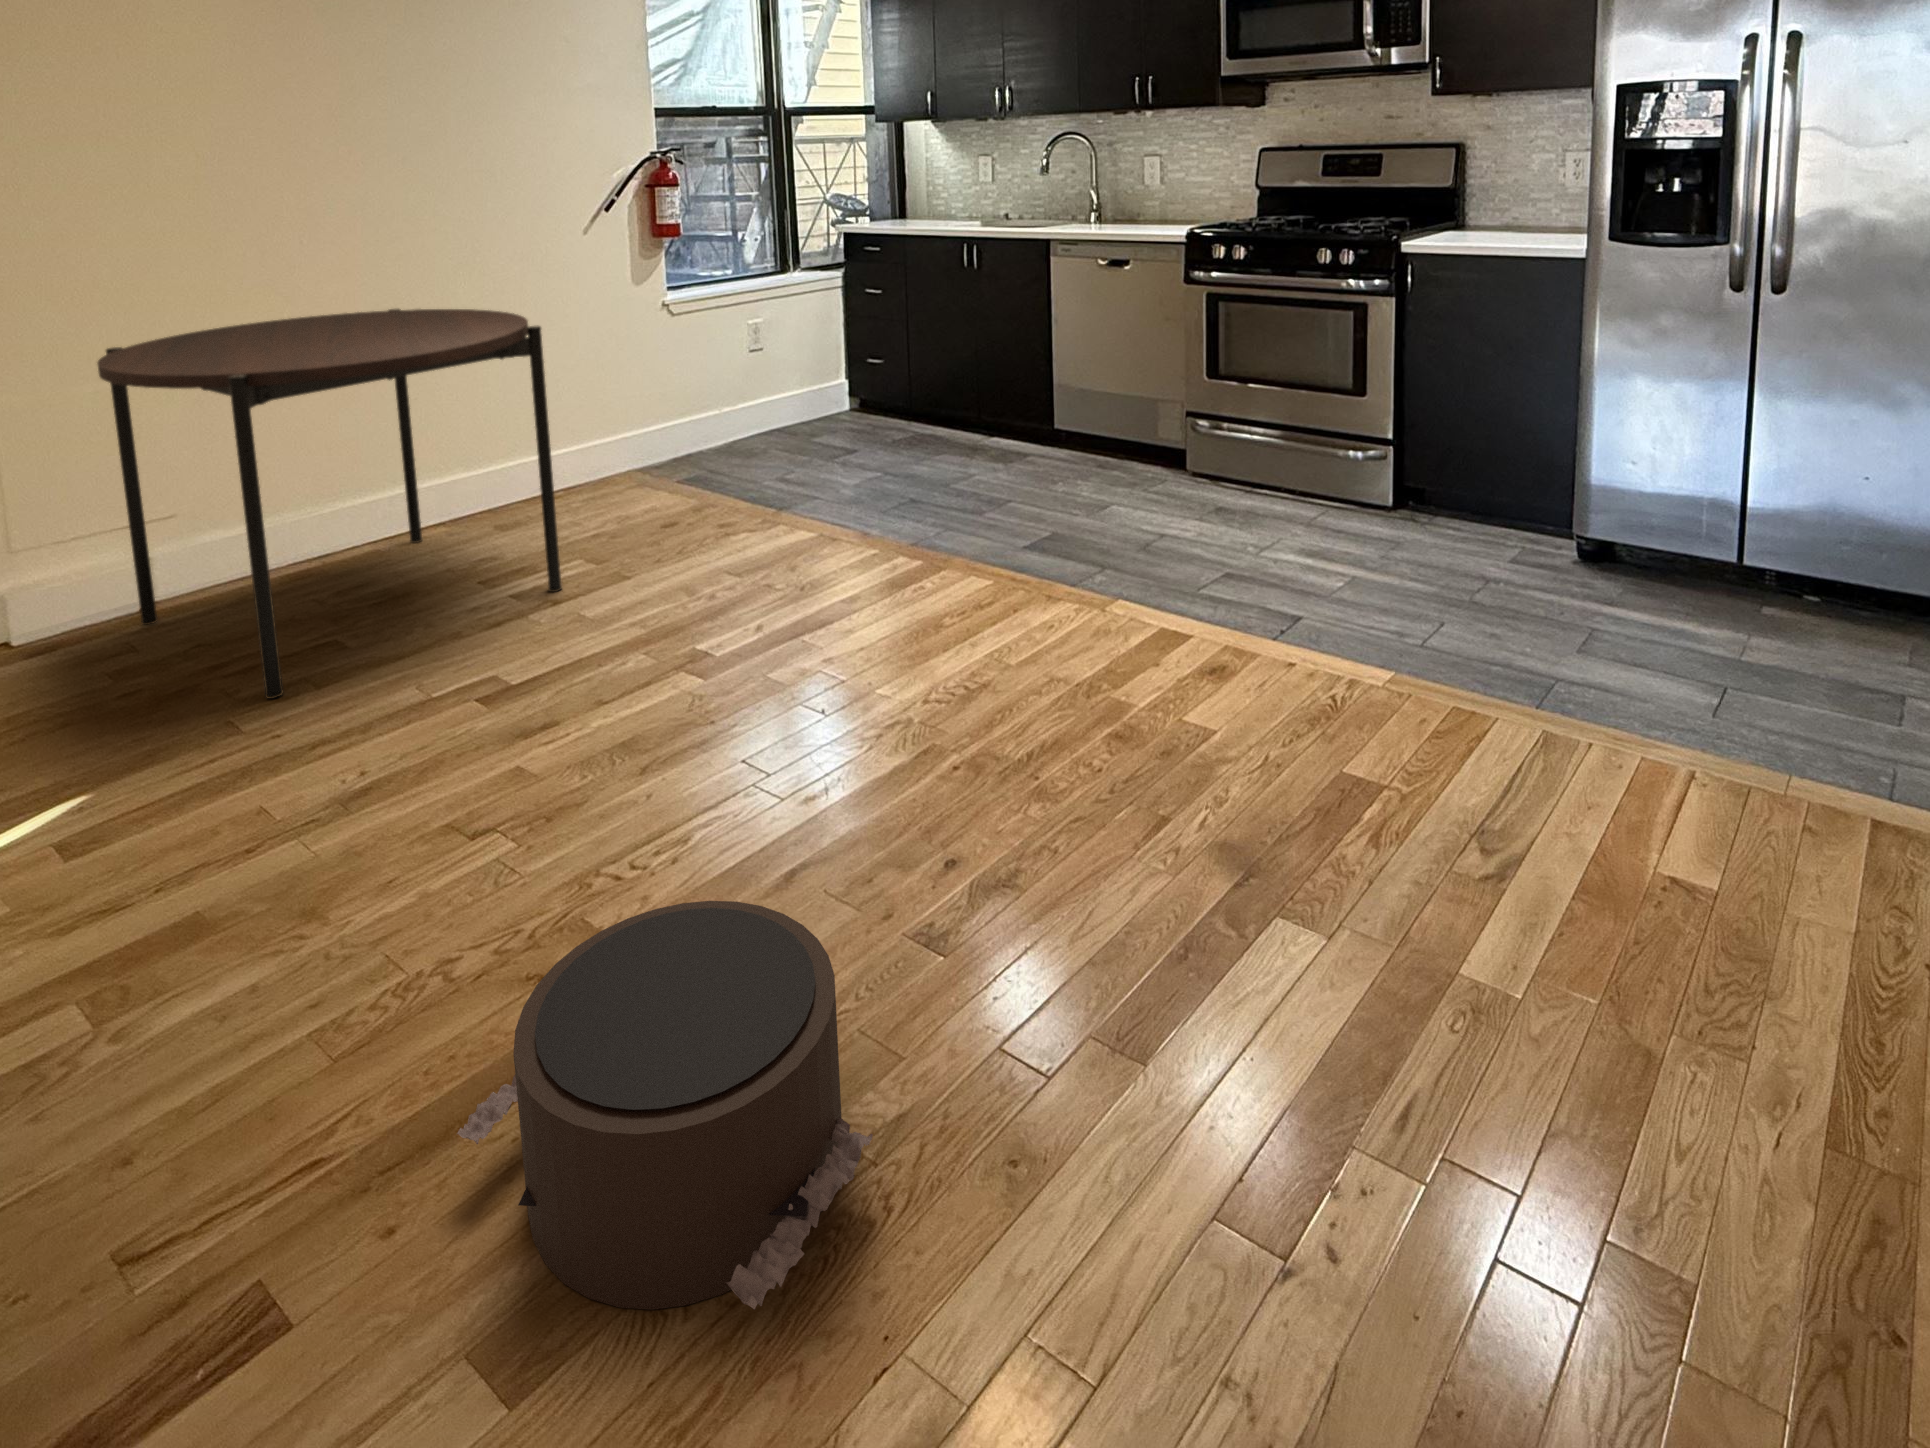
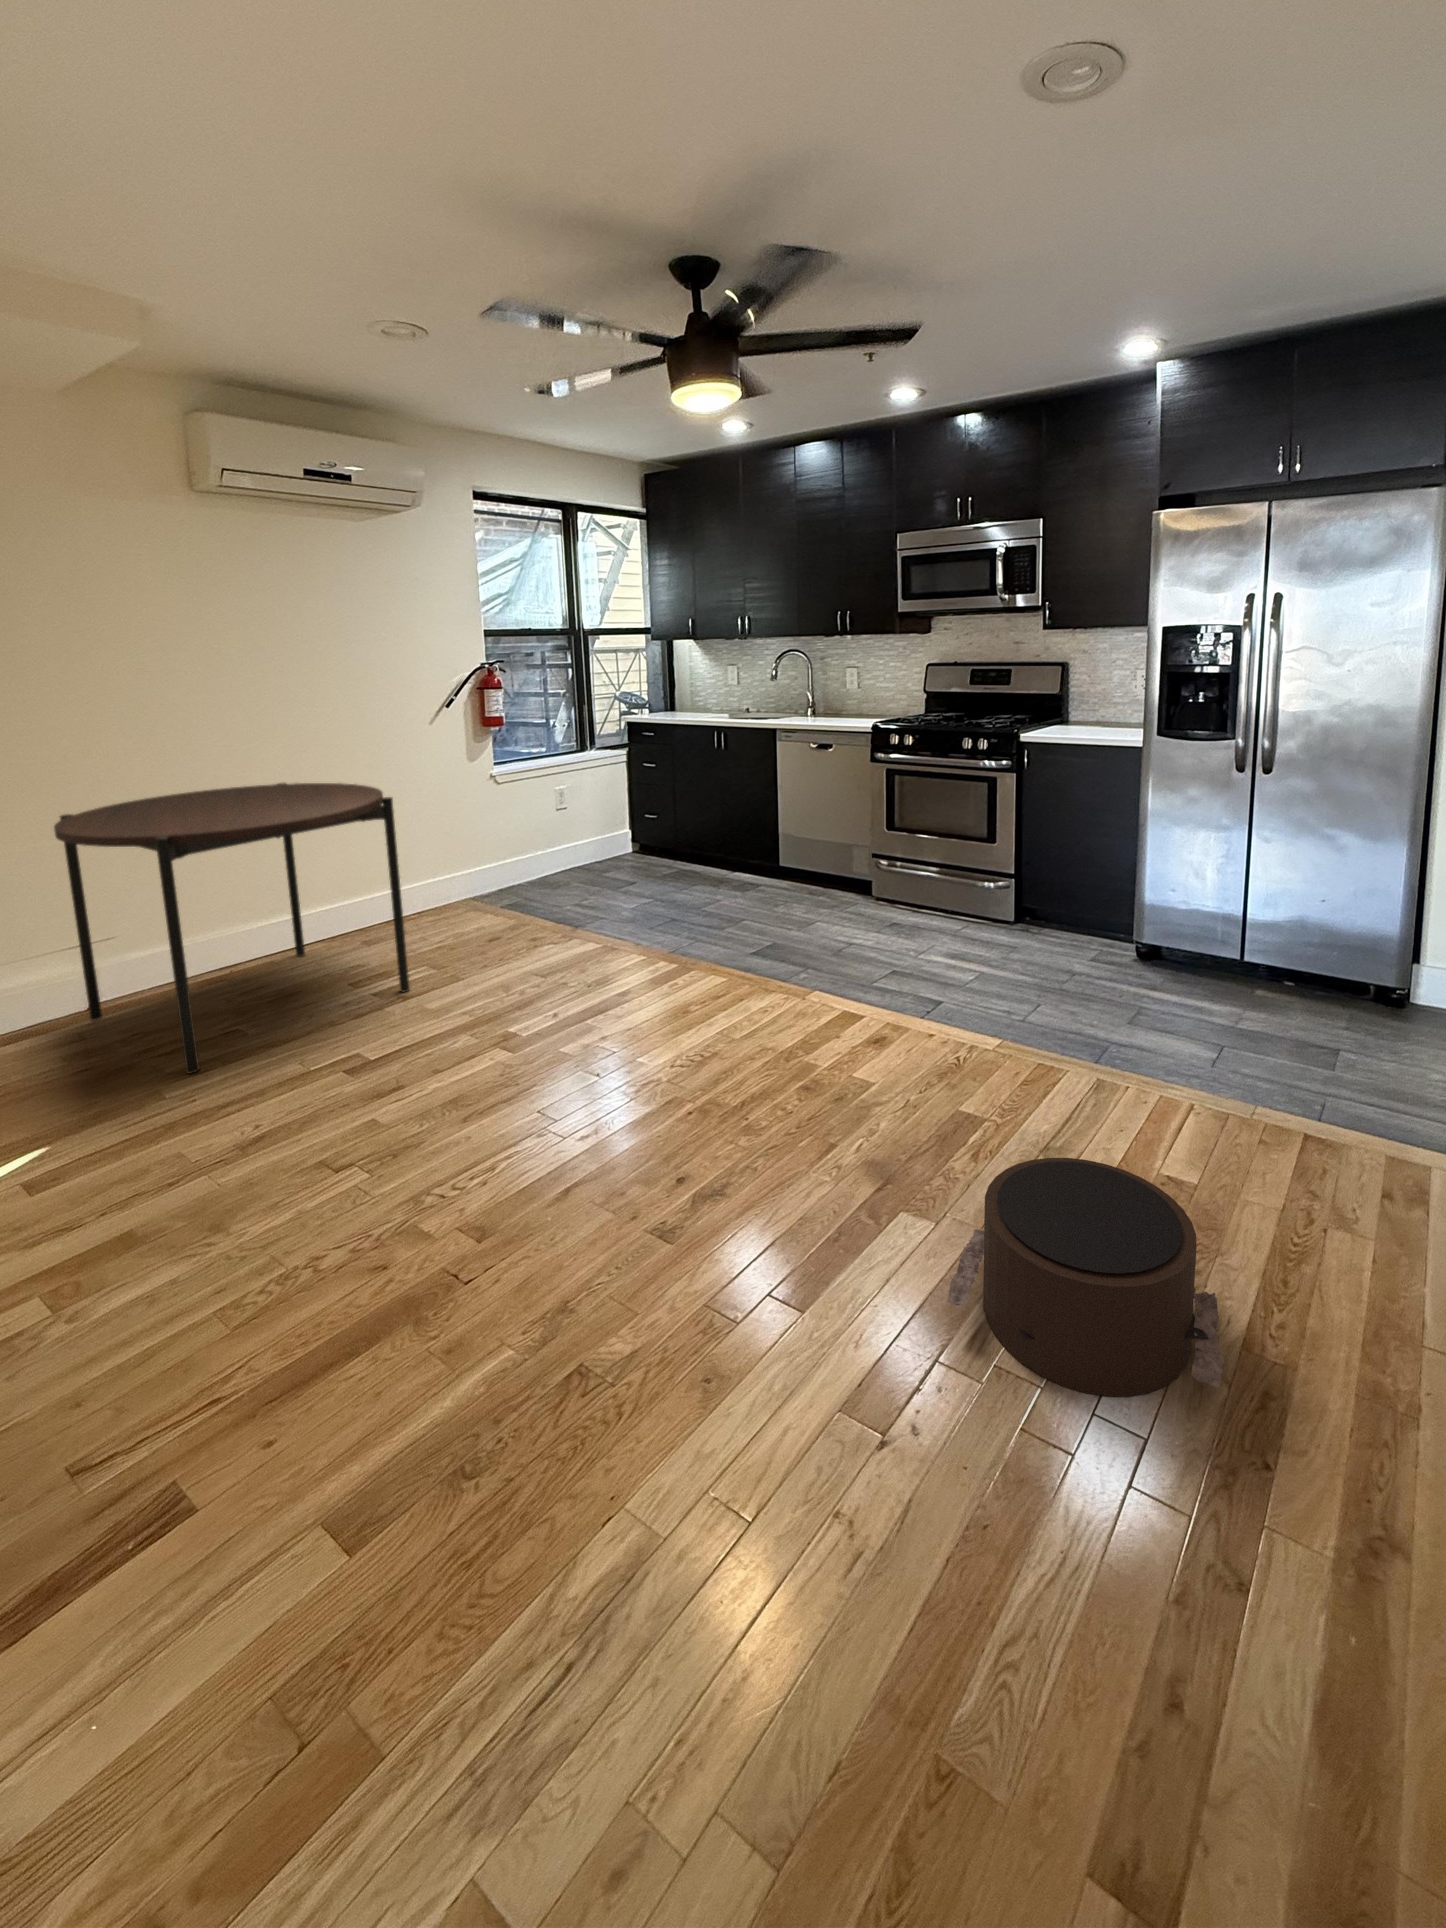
pouf: present [457,901,873,1310] -> present [947,1158,1225,1396]

